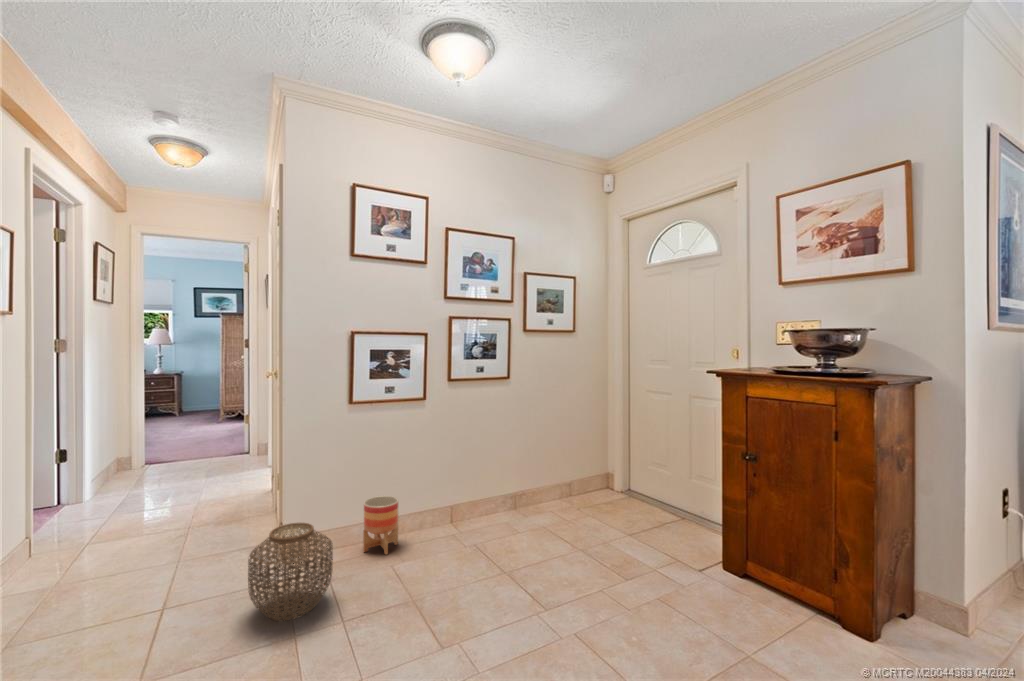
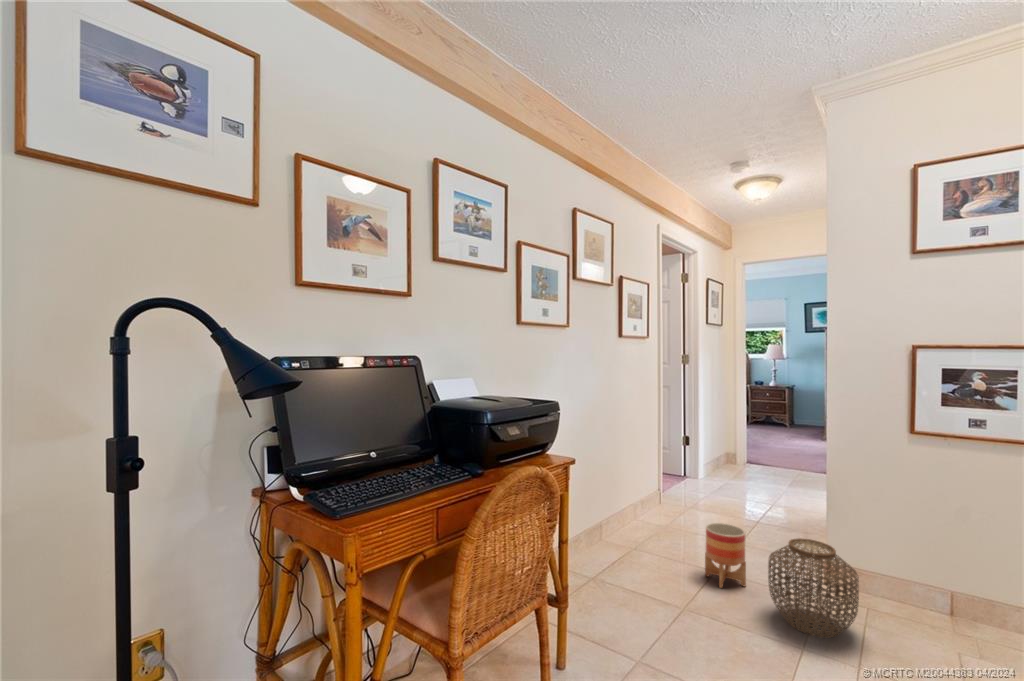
planter: present [363,496,398,554] -> present [705,523,746,588]

